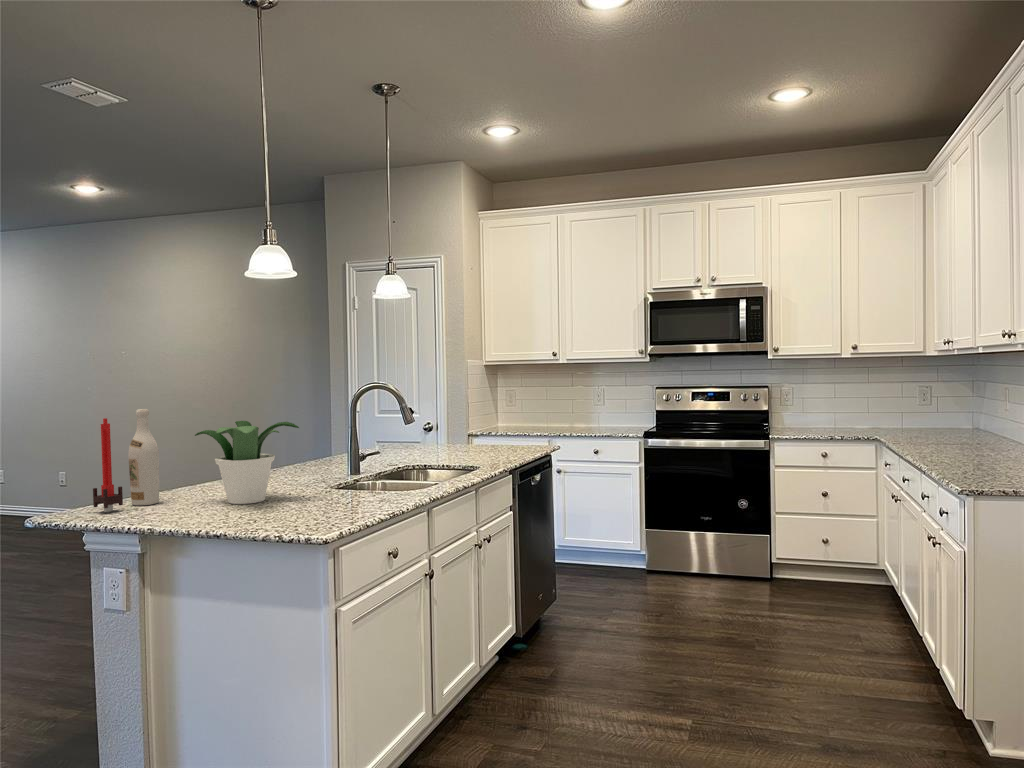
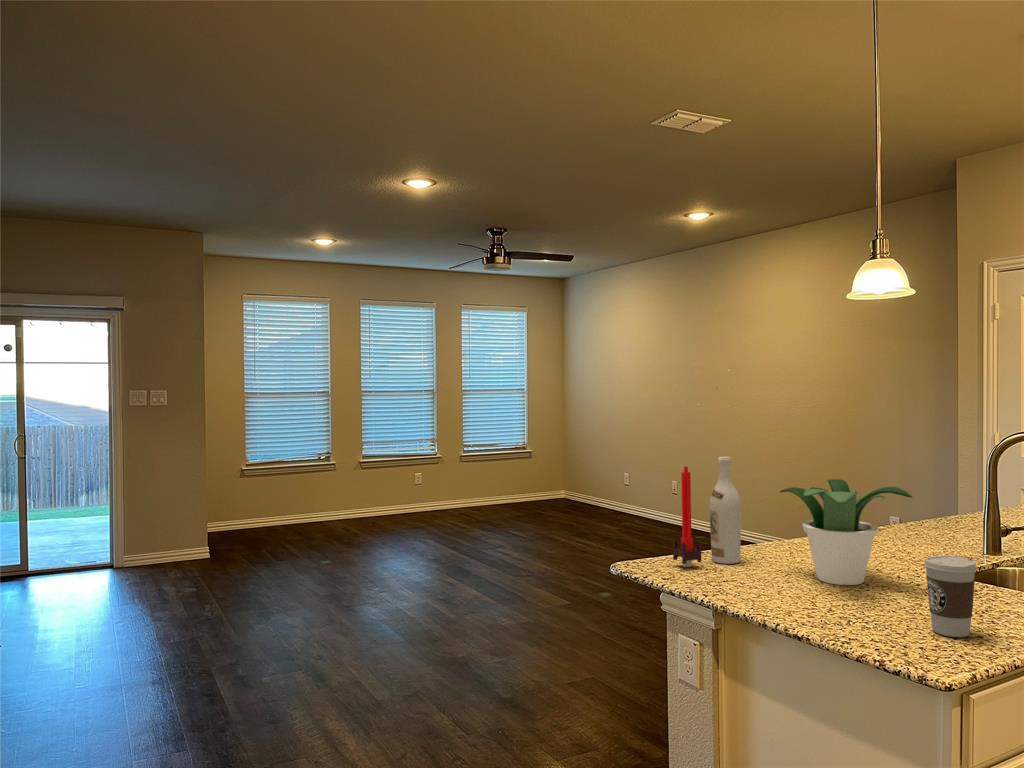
coffee cup: none [308,461,342,517] -> present [924,555,976,637]

